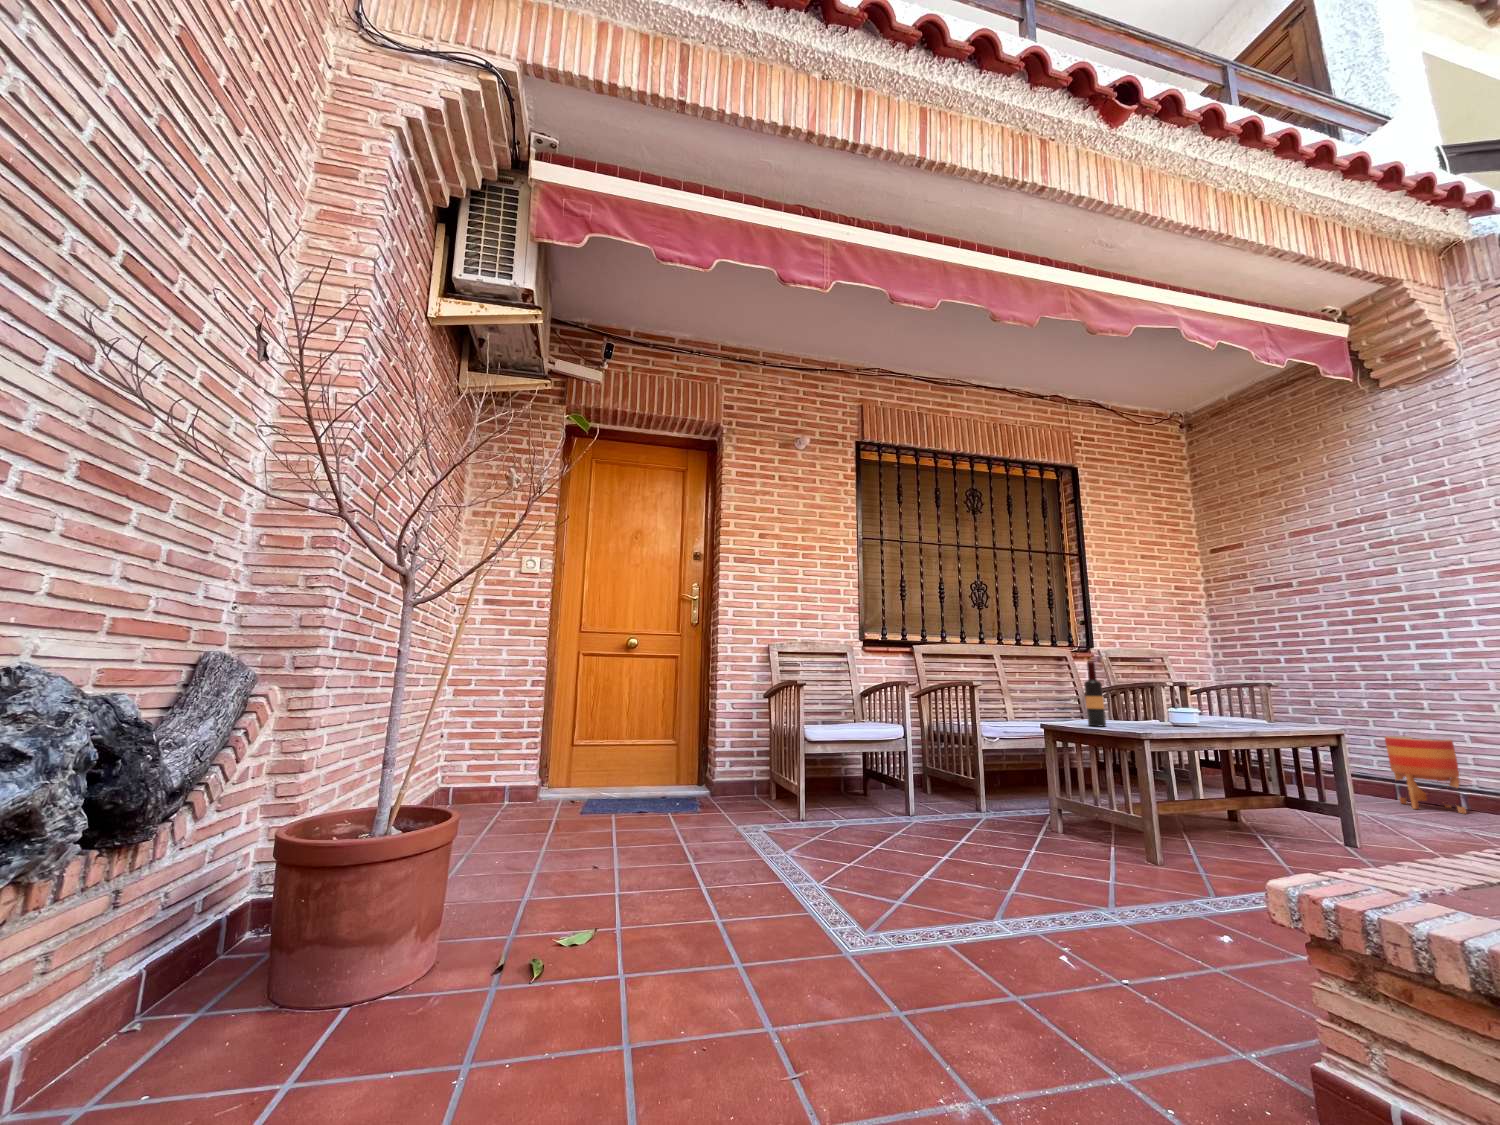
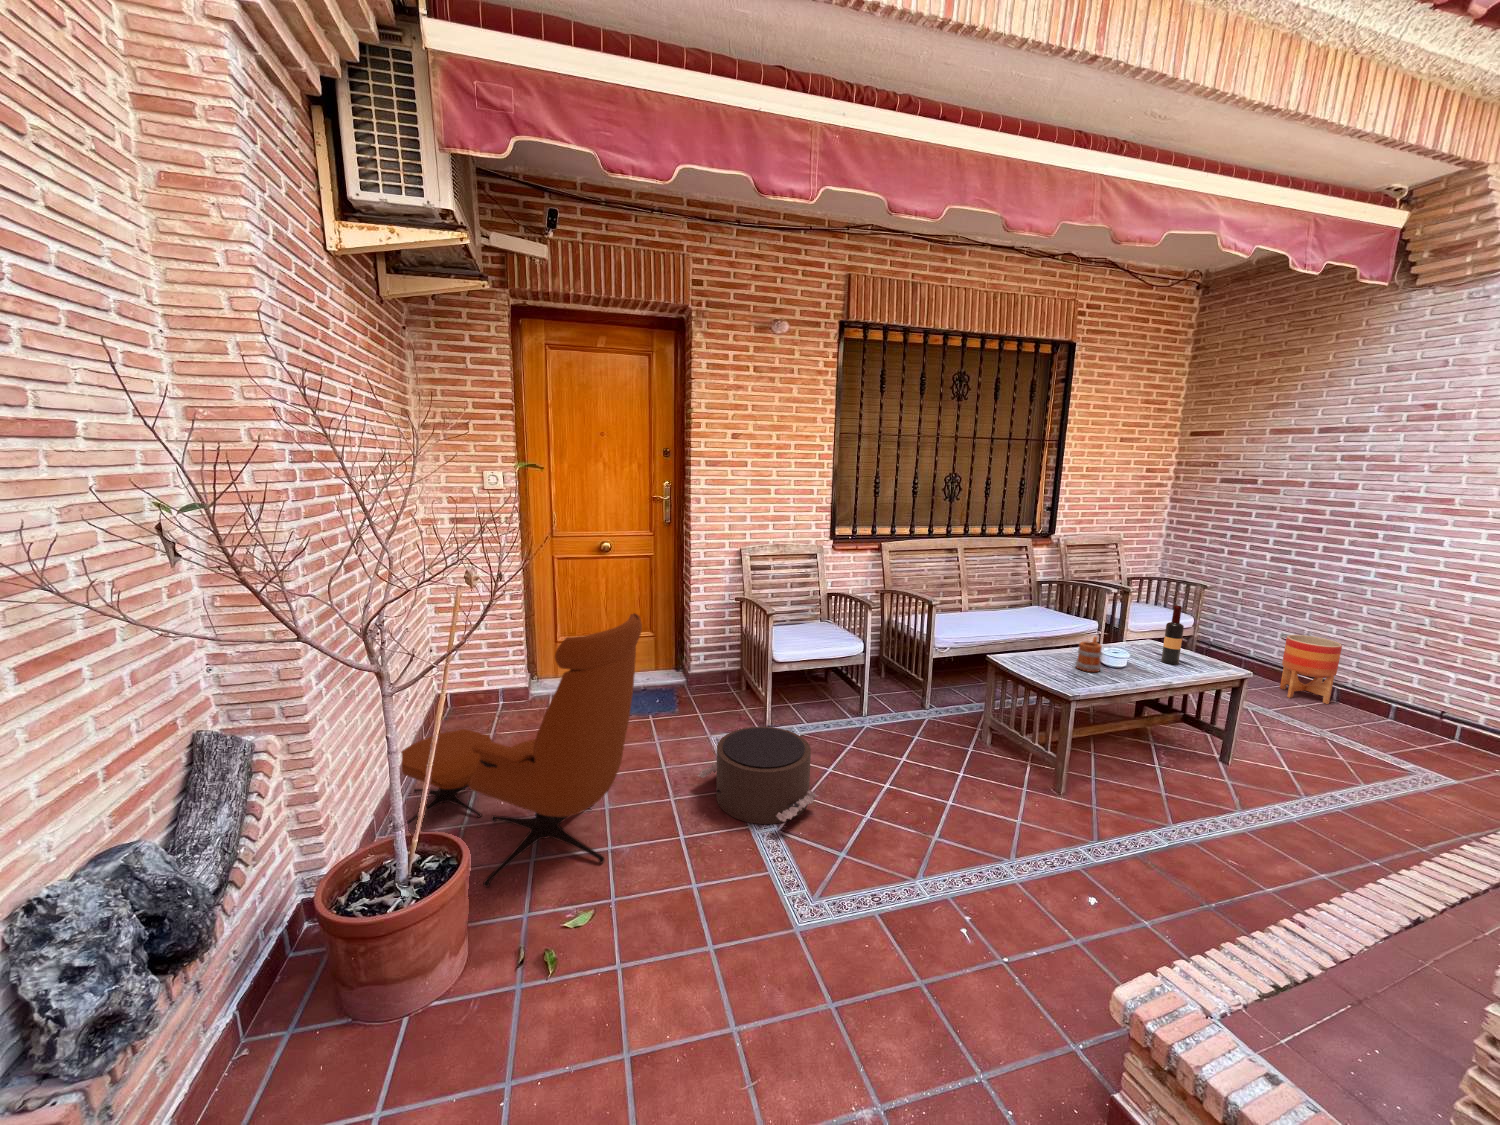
lounge chair: none [372,595,668,913] -> present [401,613,642,887]
wine bottle: present [1084,661,1106,726] -> present [1161,605,1184,665]
mug: none [1141,694,1172,730] -> present [1076,637,1102,672]
pouf: none [719,786,864,879] -> present [697,727,819,824]

